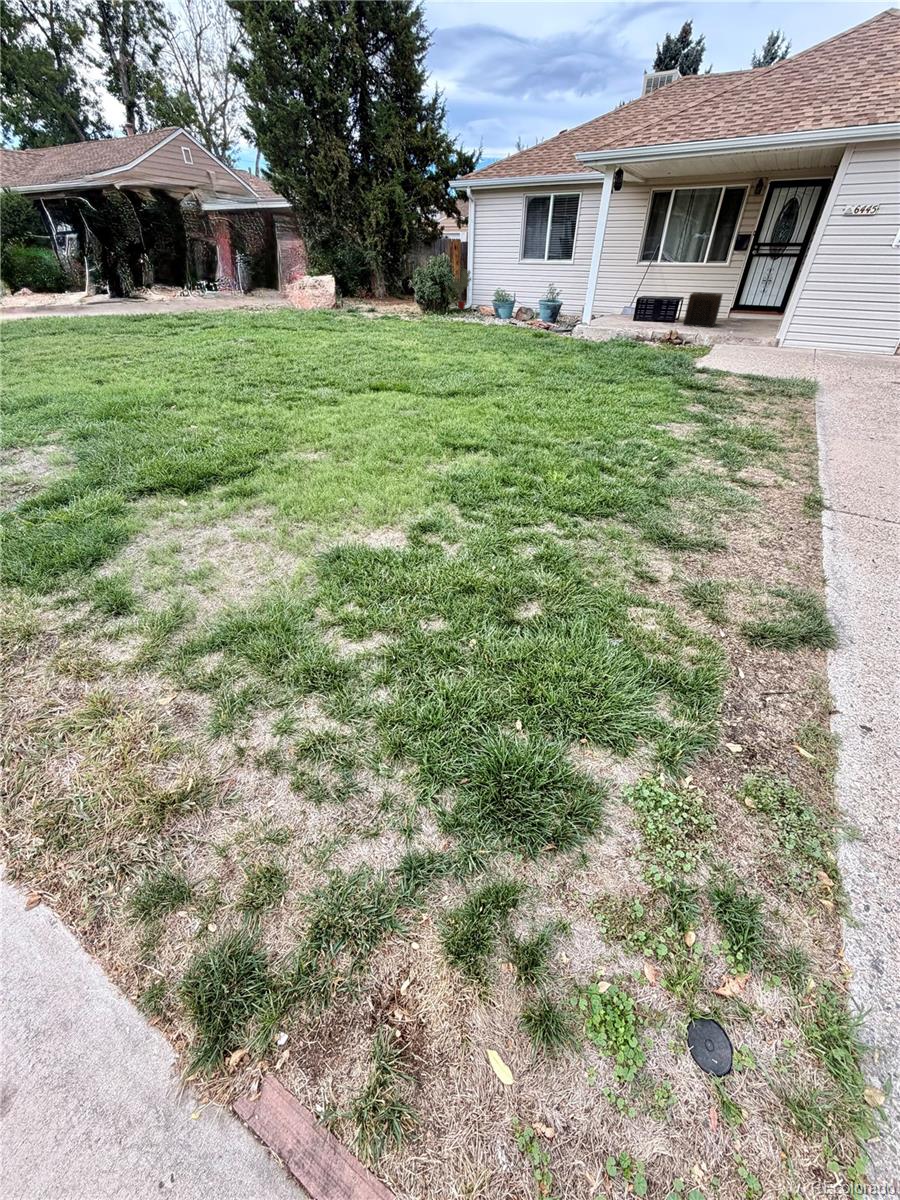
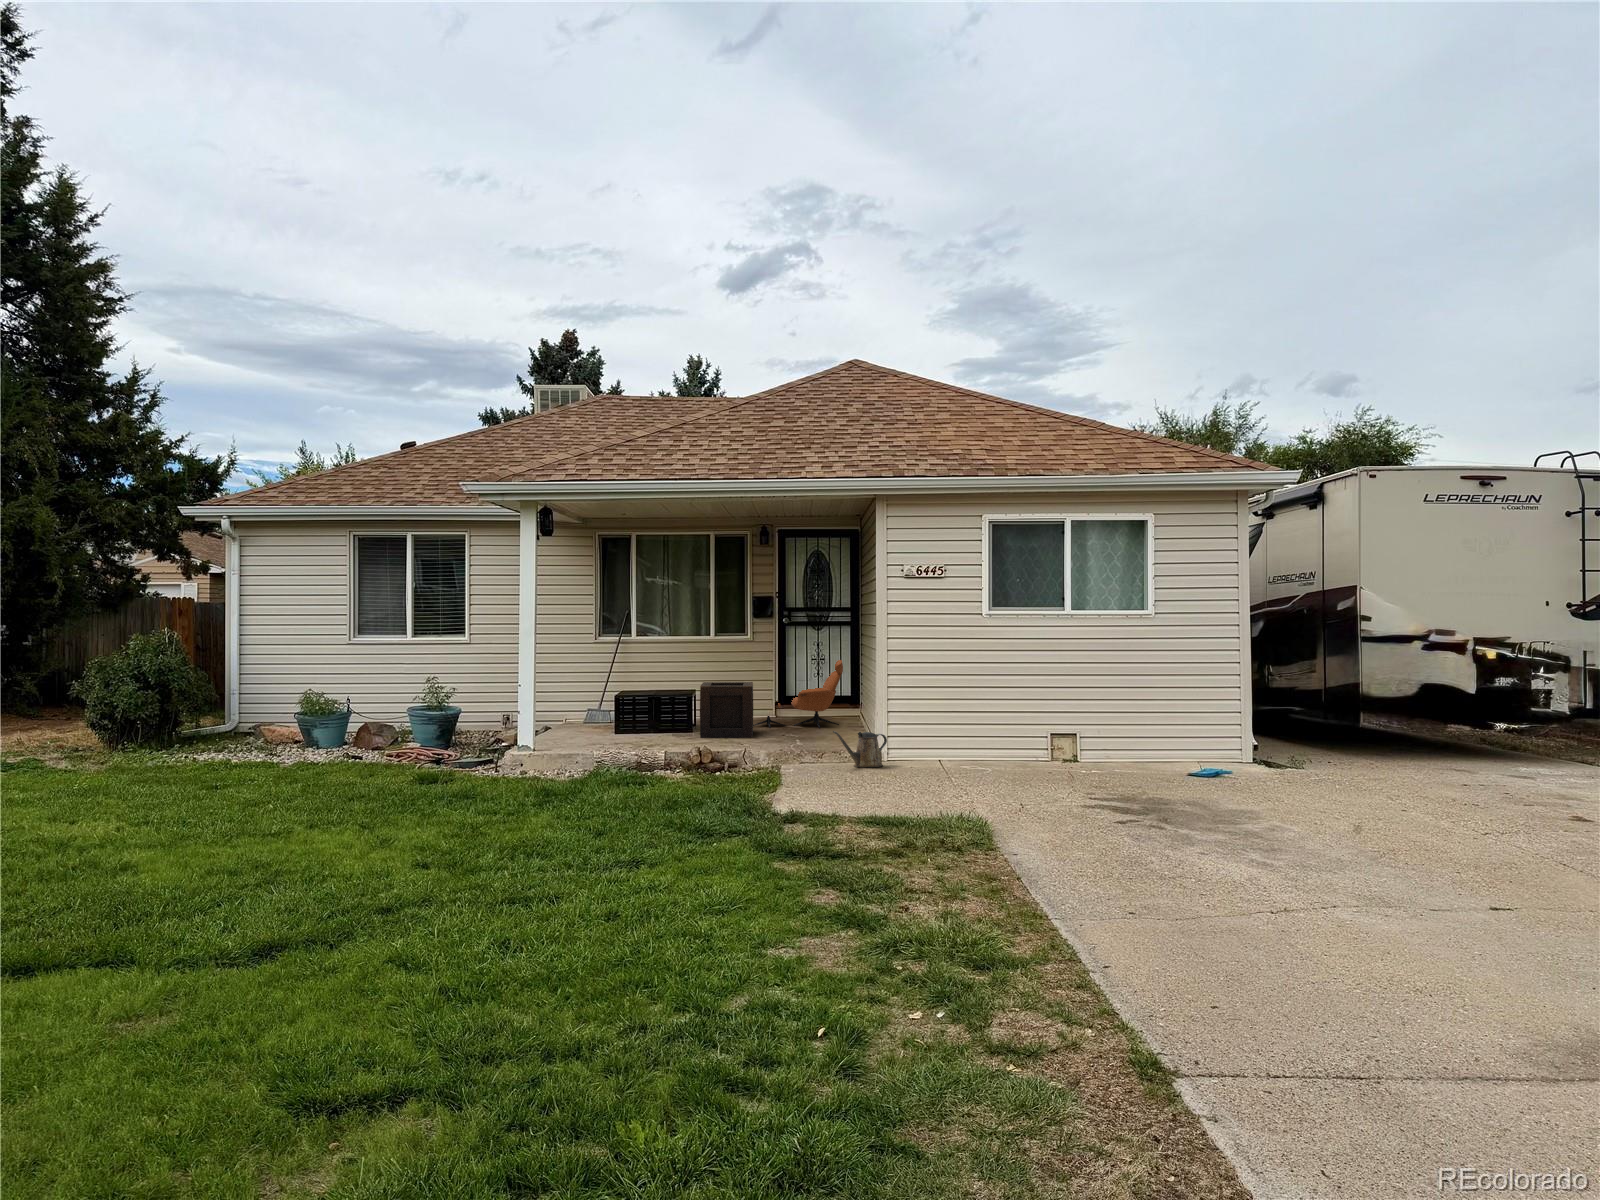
potted tree: present [451,266,471,310] -> none [192,653,247,739]
lounge chair: none [717,282,784,325] -> present [753,660,843,728]
watering can: none [752,325,786,349] -> present [833,731,887,767]

